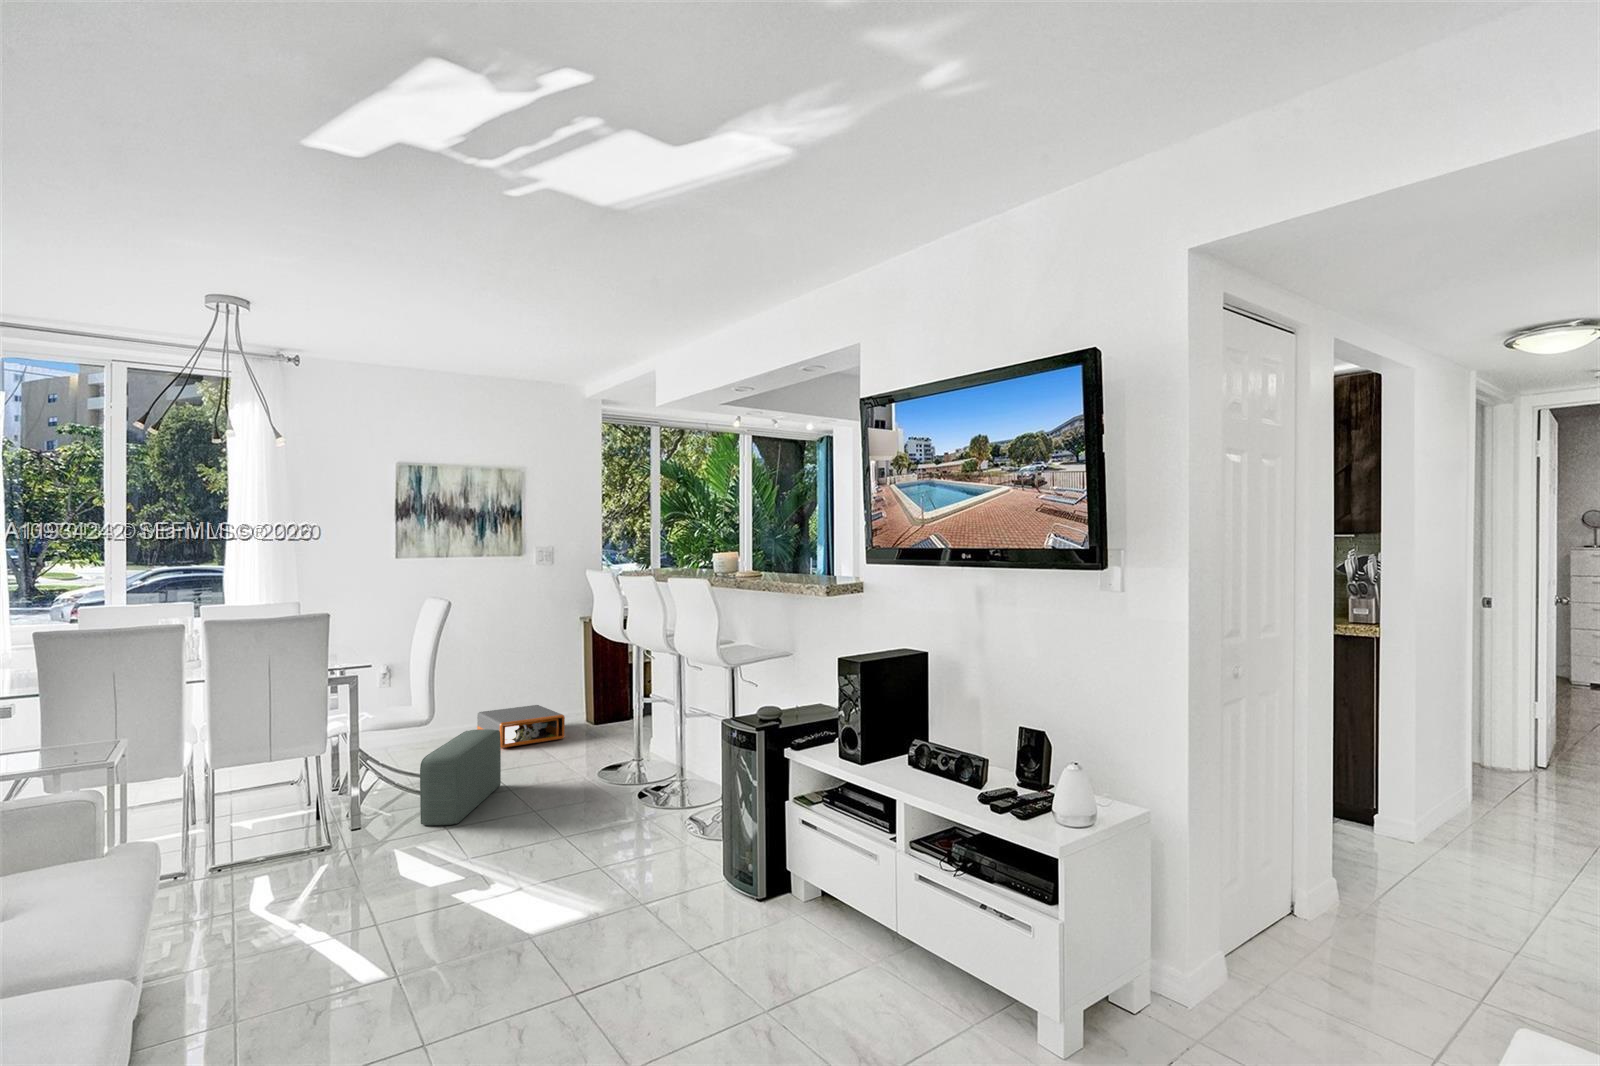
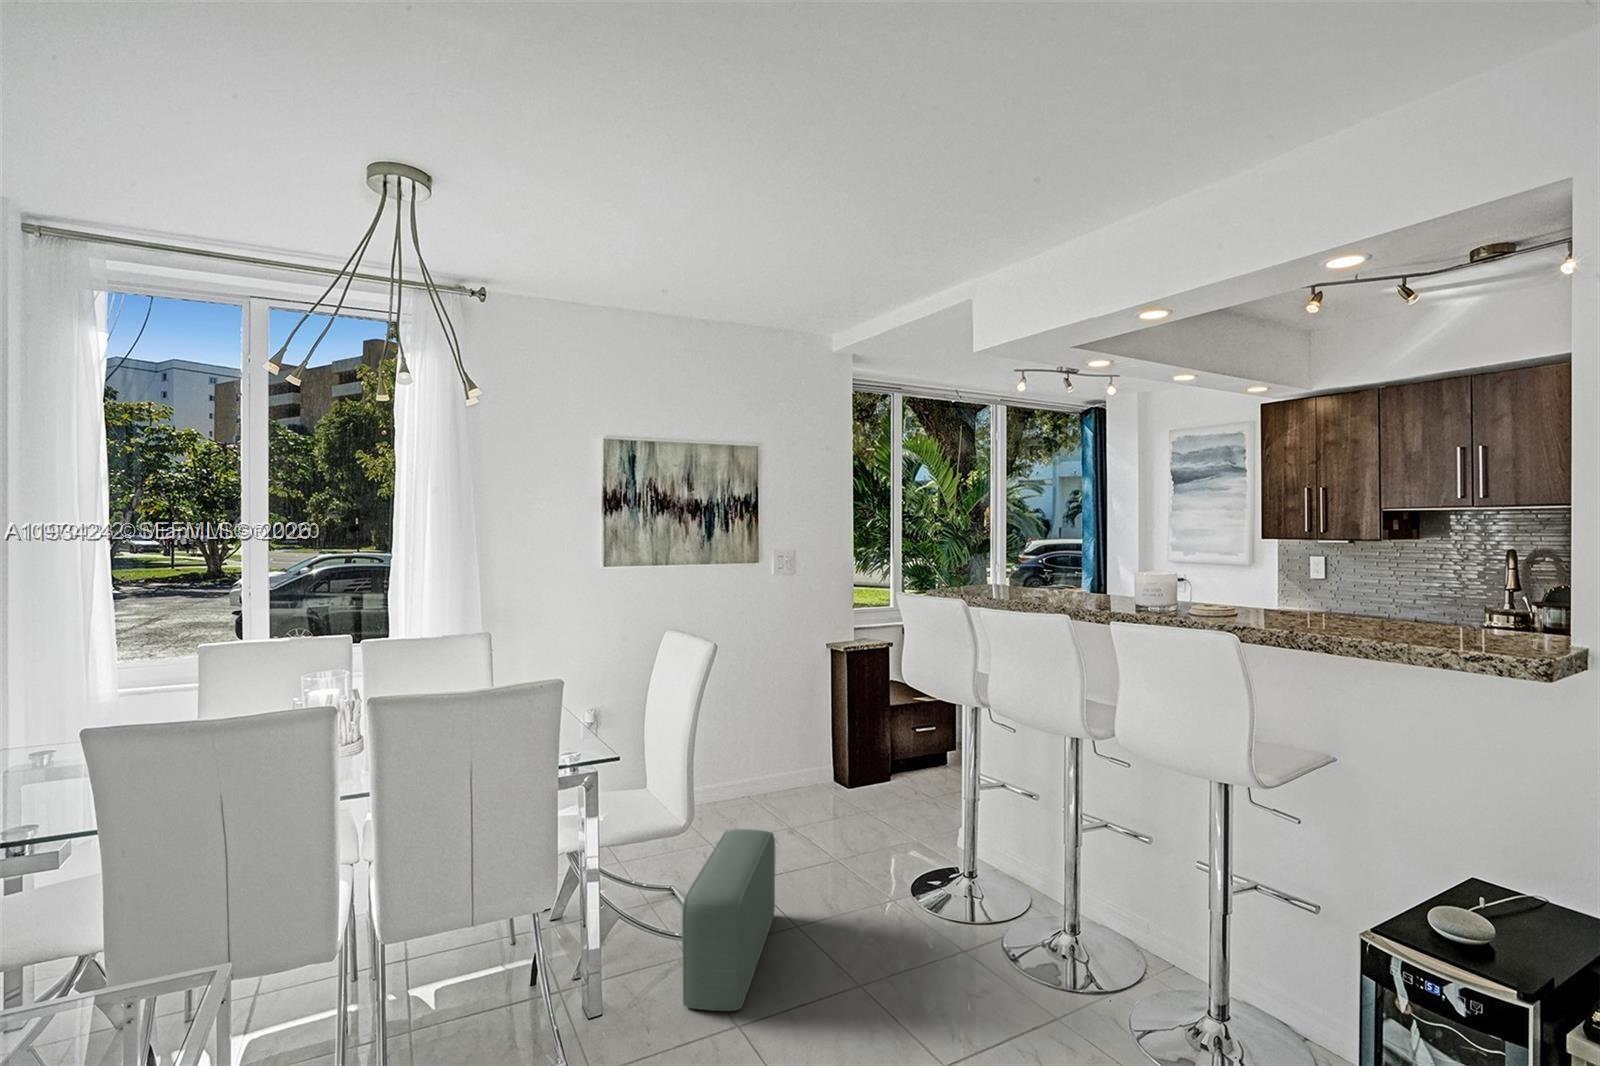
storage box: present [477,705,565,748] -> none [705,764,826,834]

